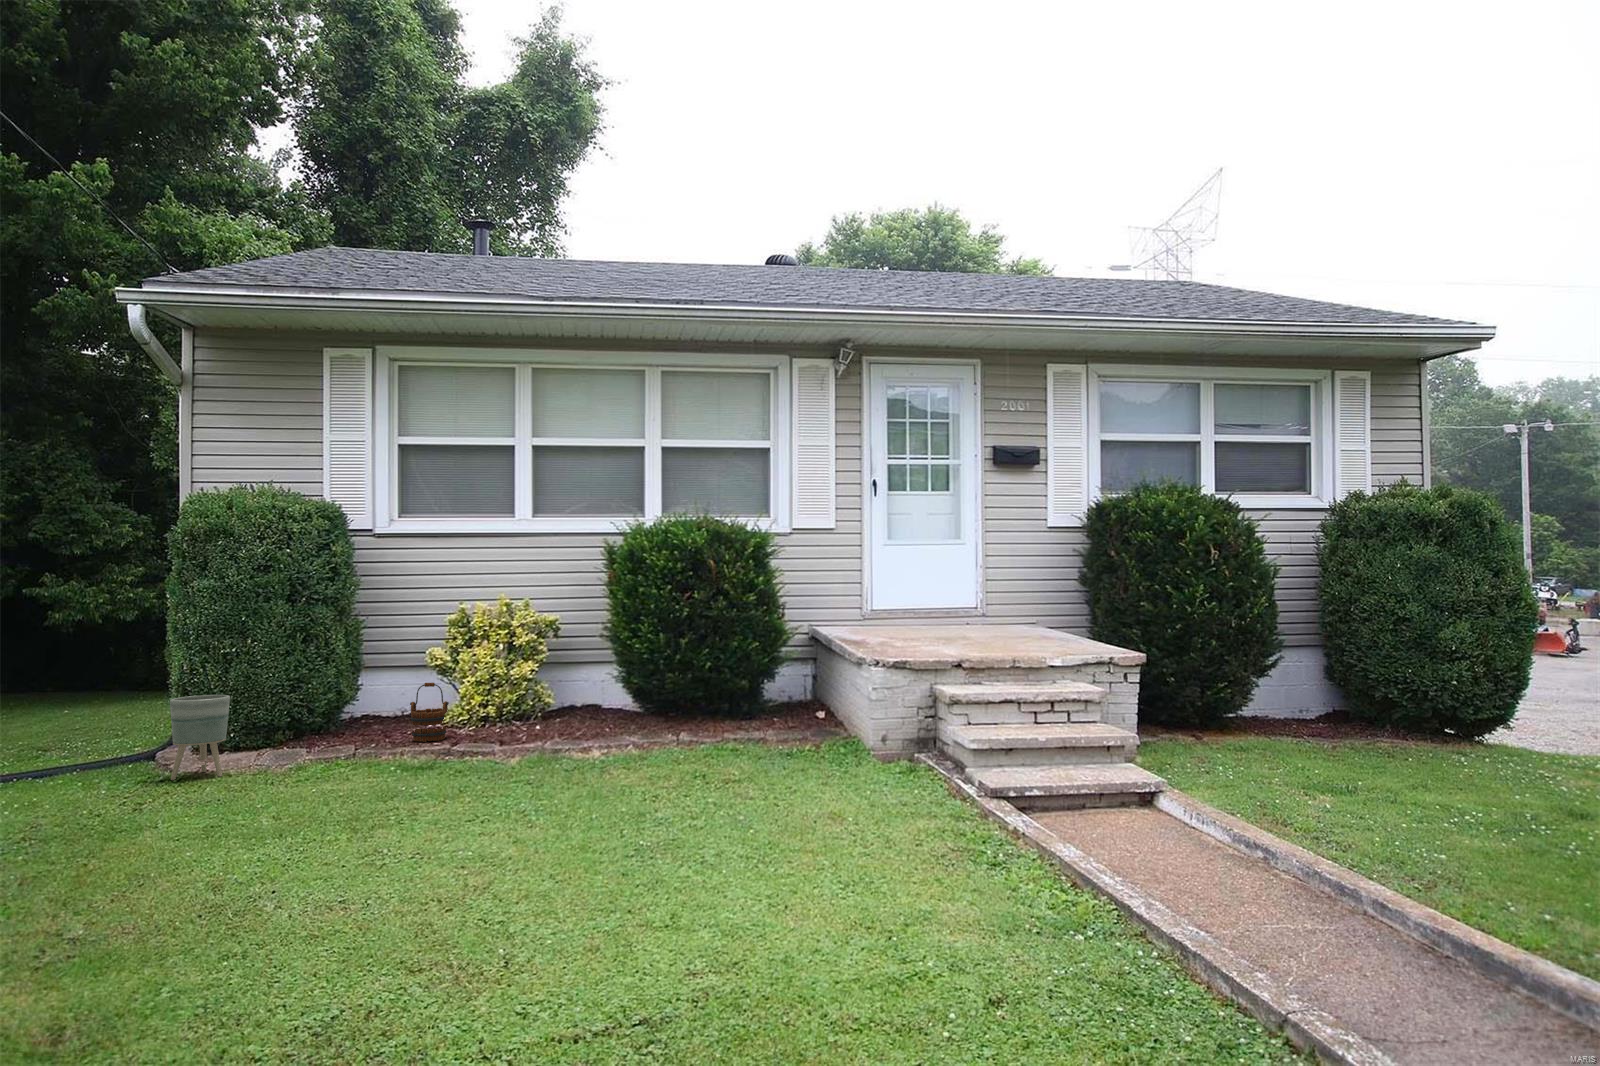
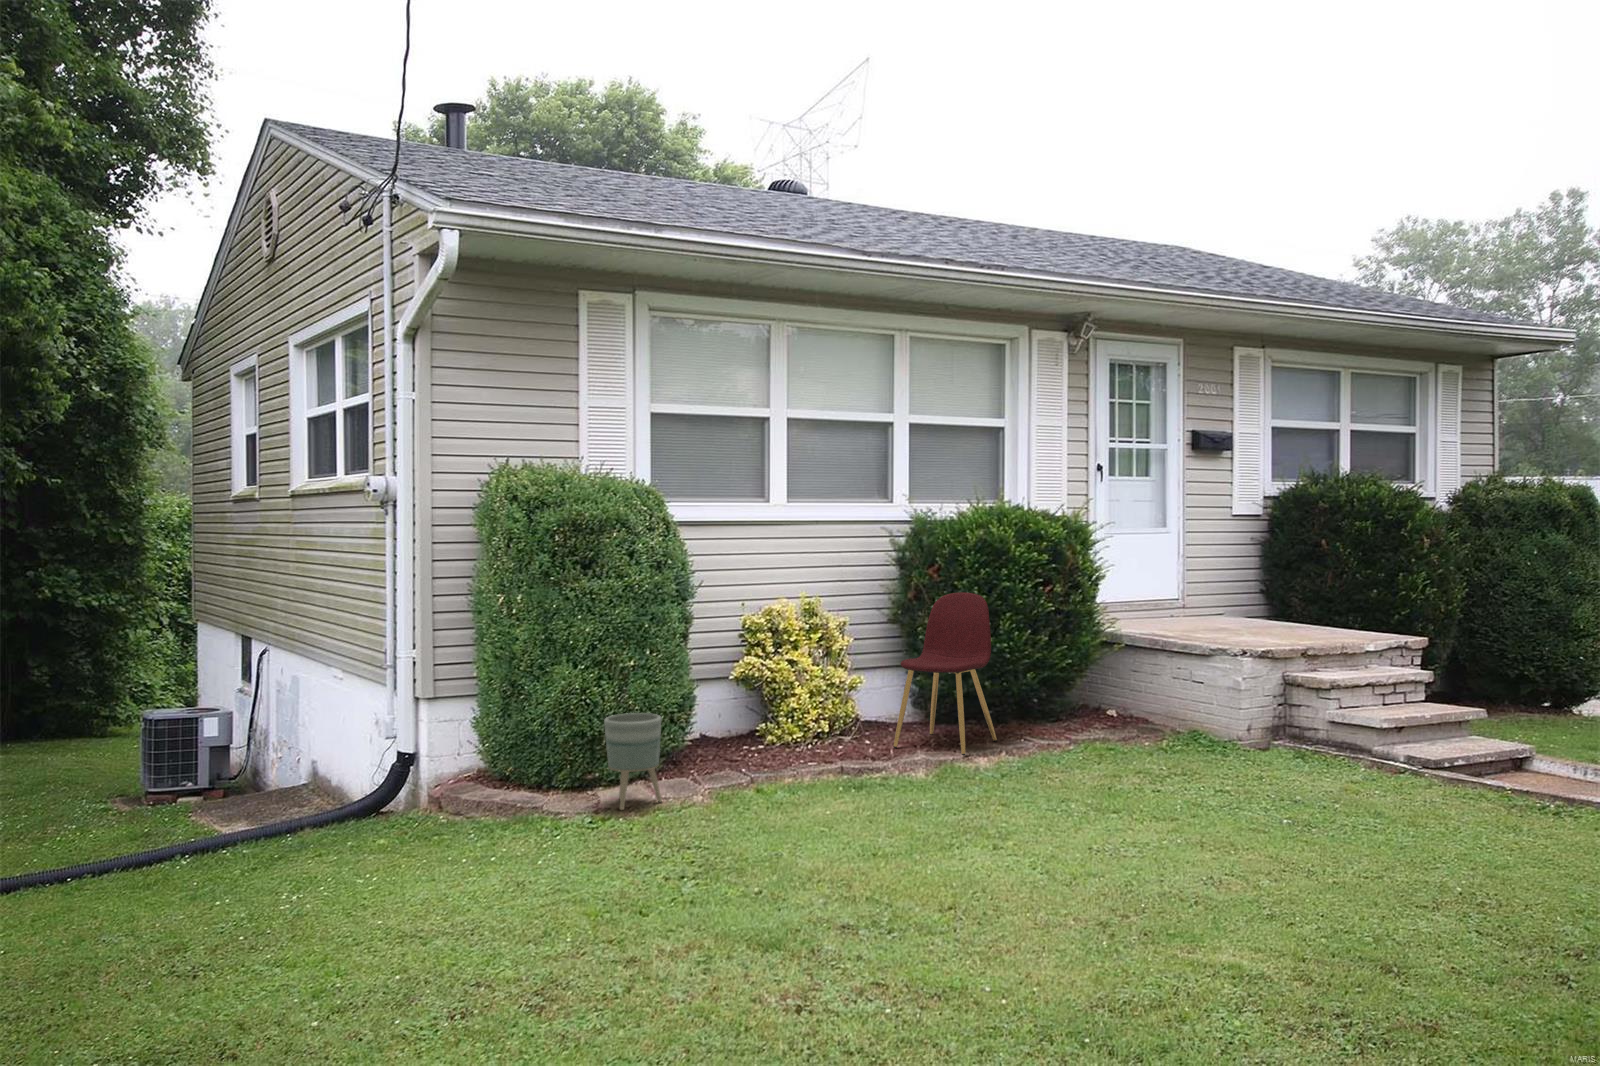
chair: none [538,599,644,755] -> present [893,592,997,755]
wooden bucket: present [410,683,449,742] -> none [727,686,766,750]

